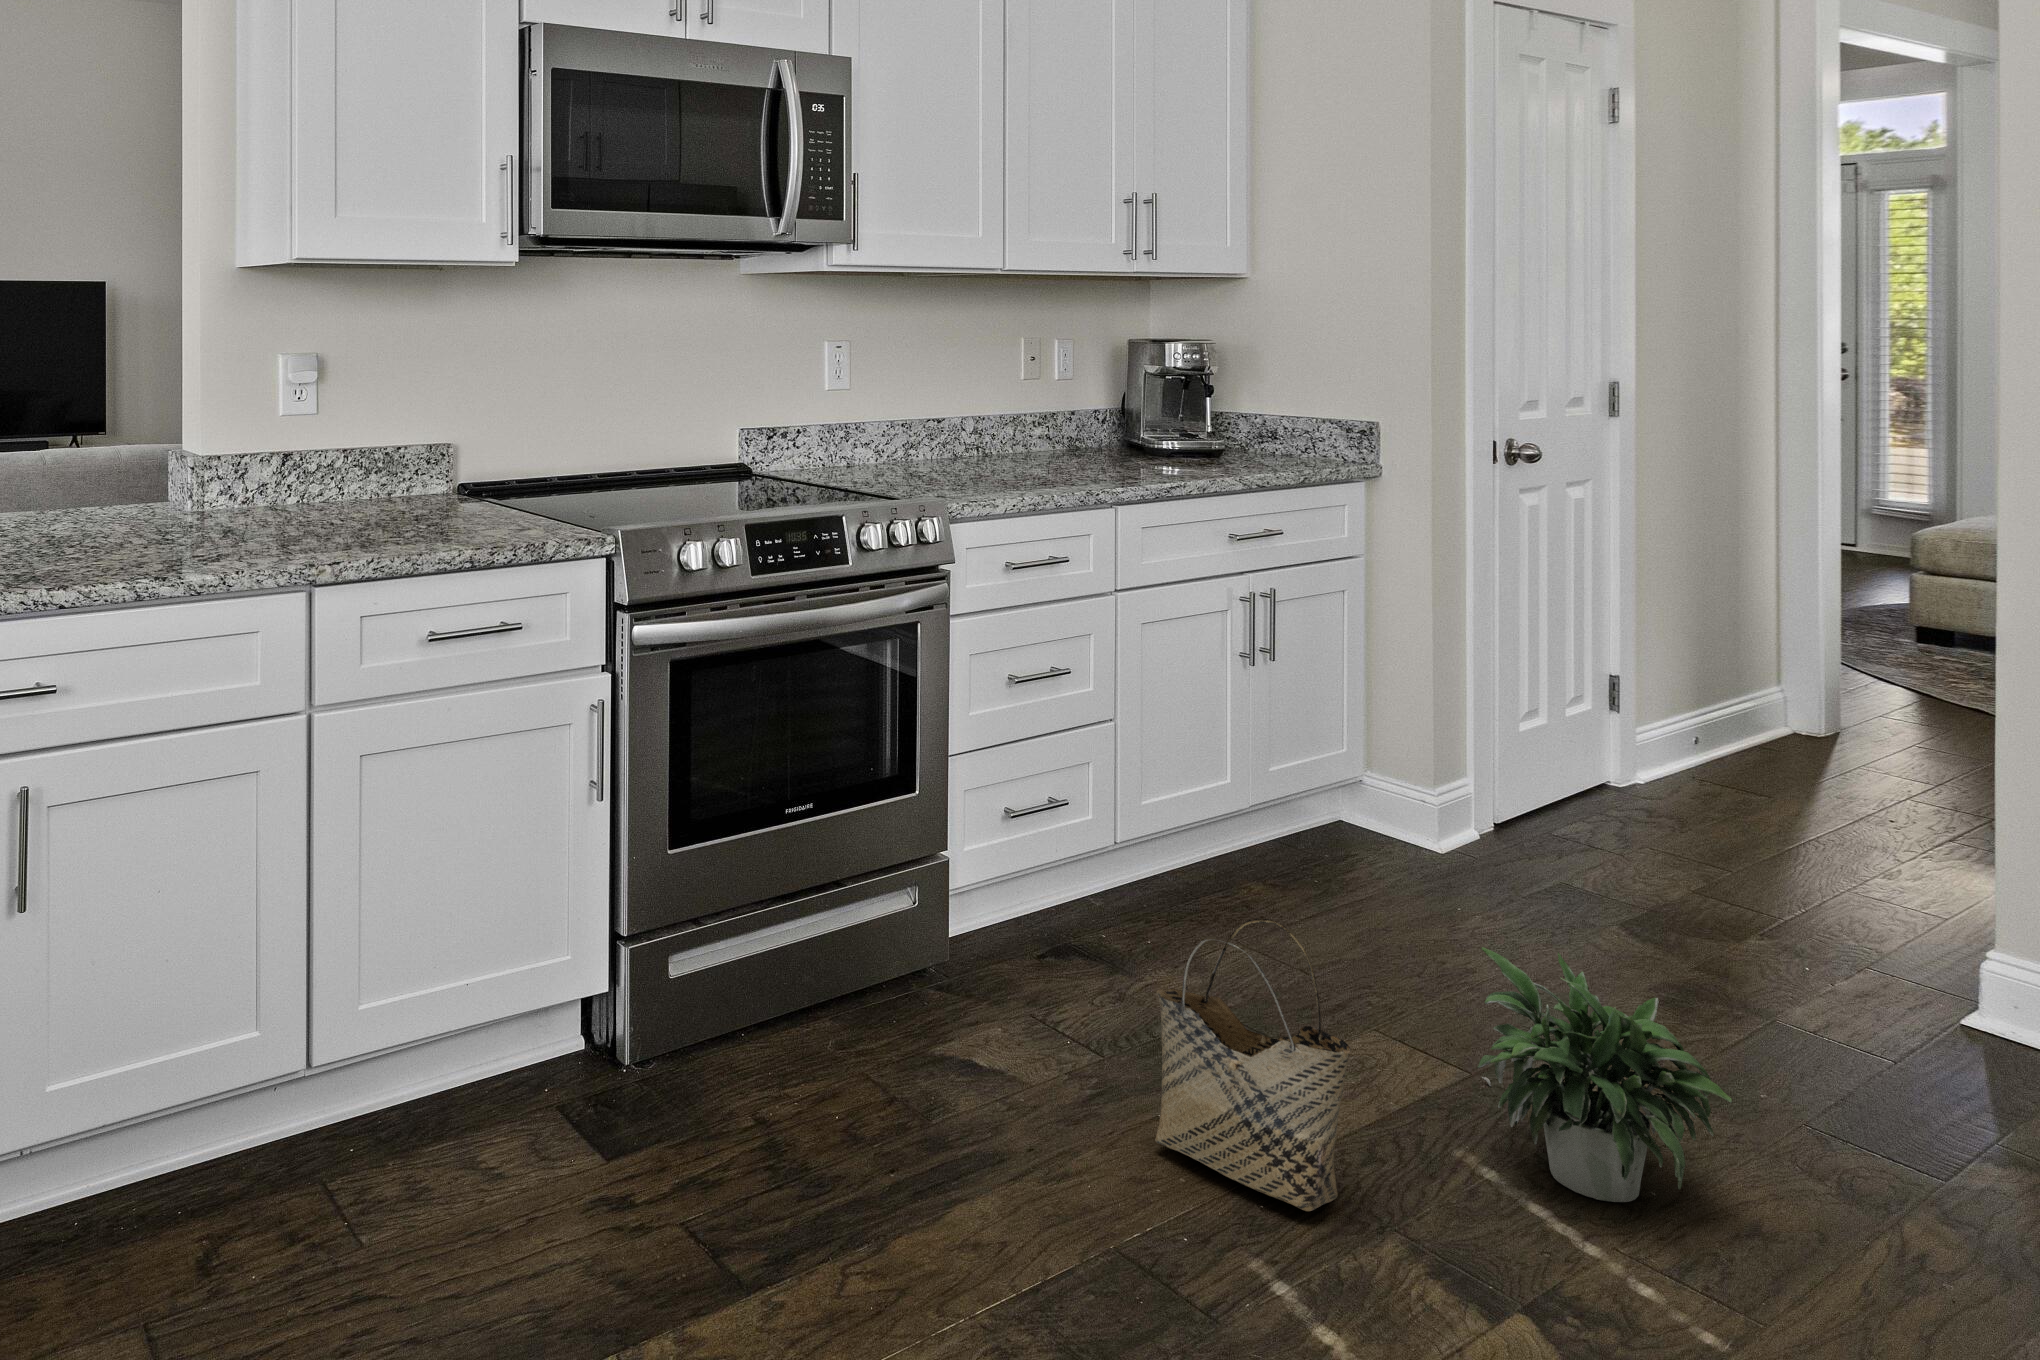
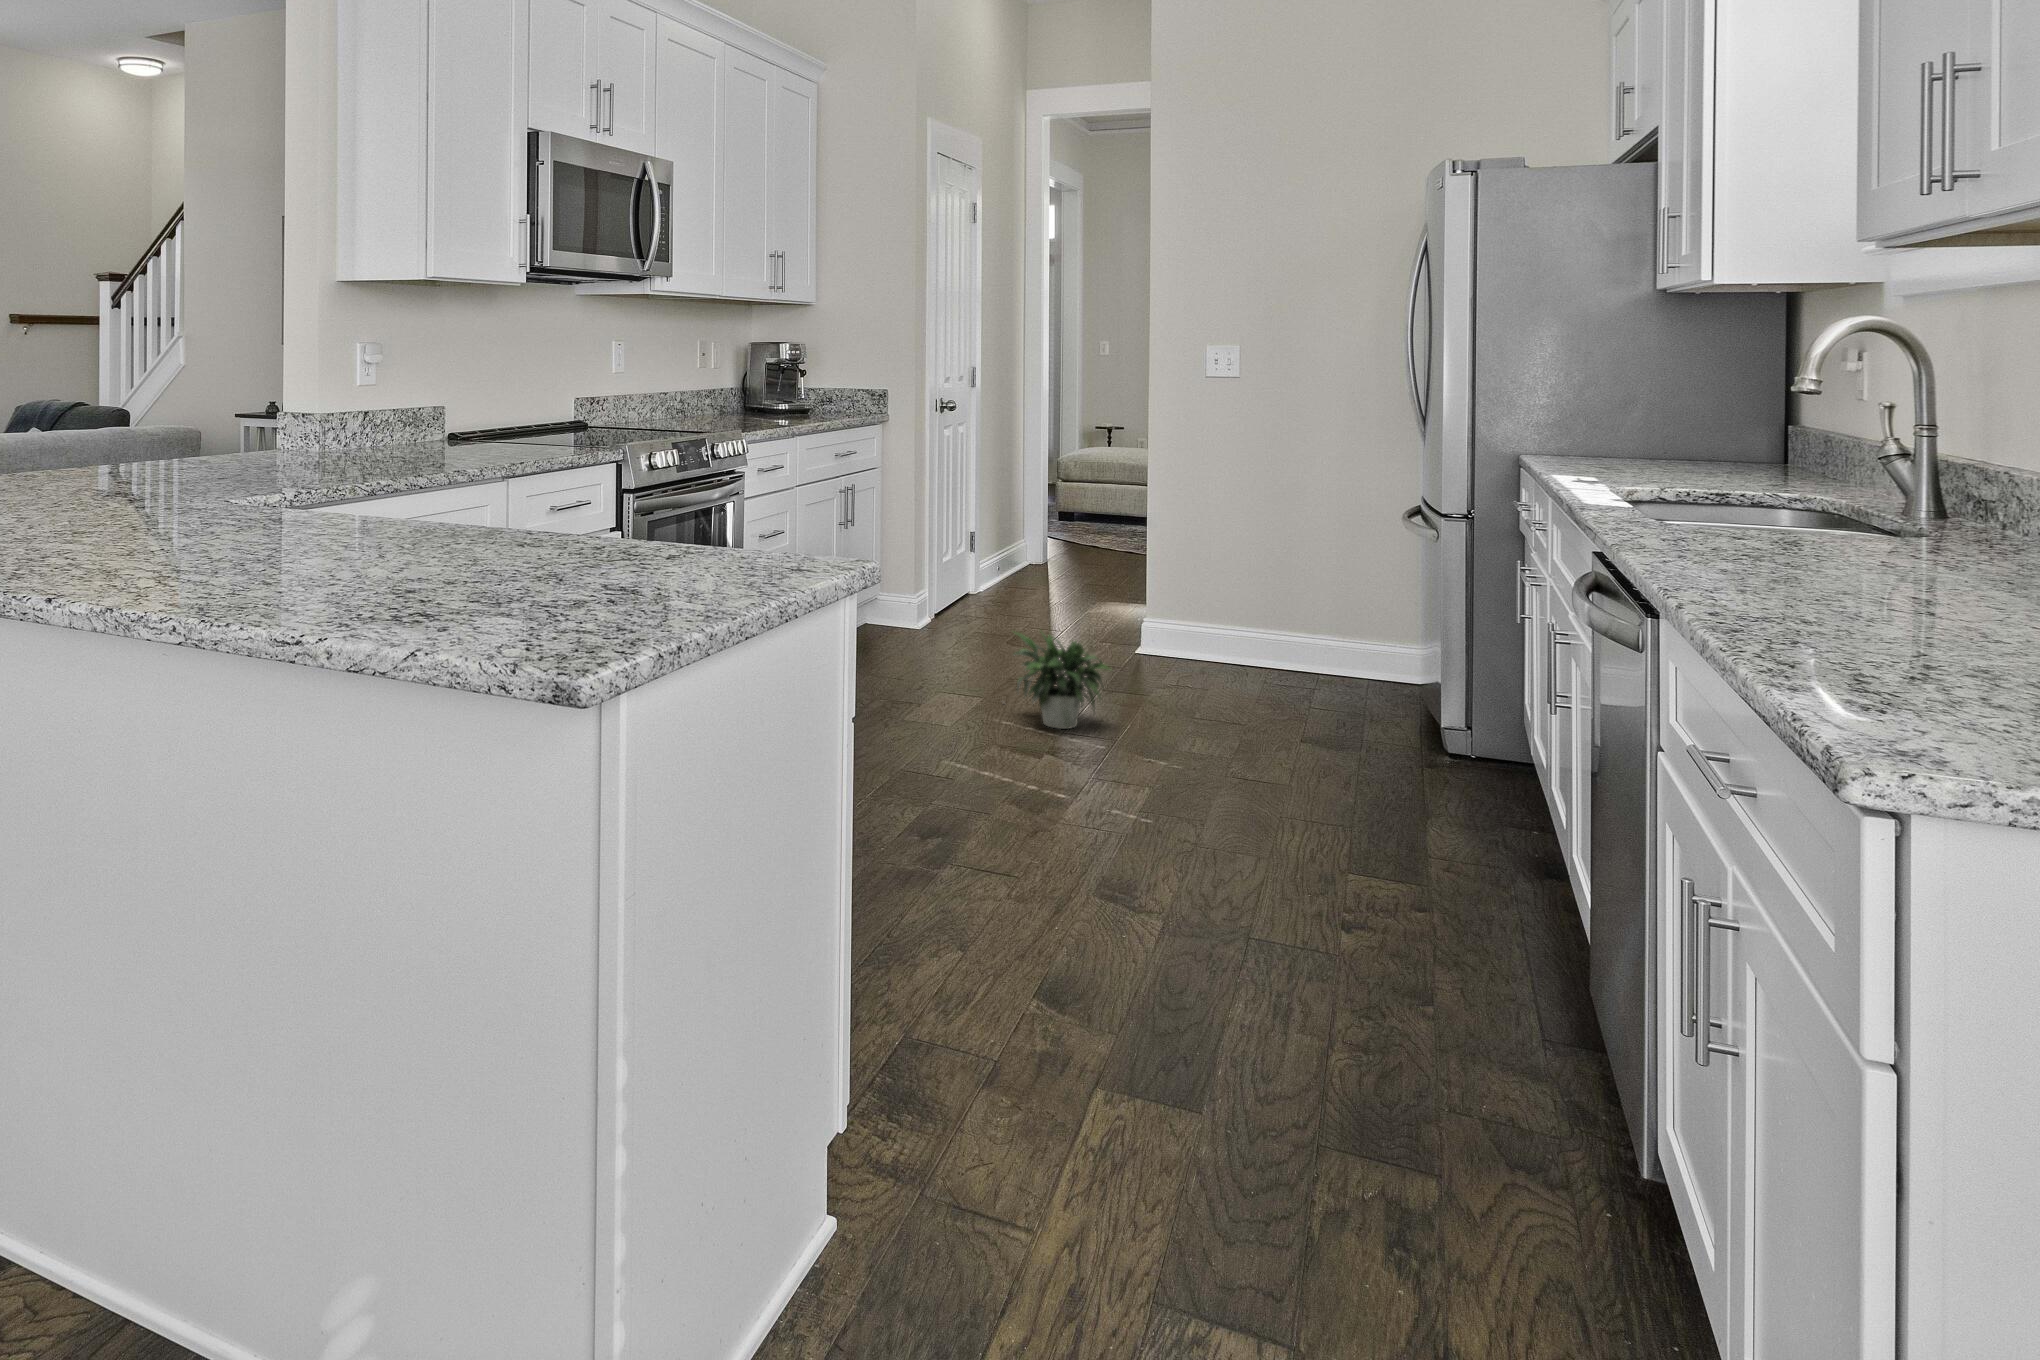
woven basket: present [1155,919,1351,1211] -> none [897,624,987,750]

